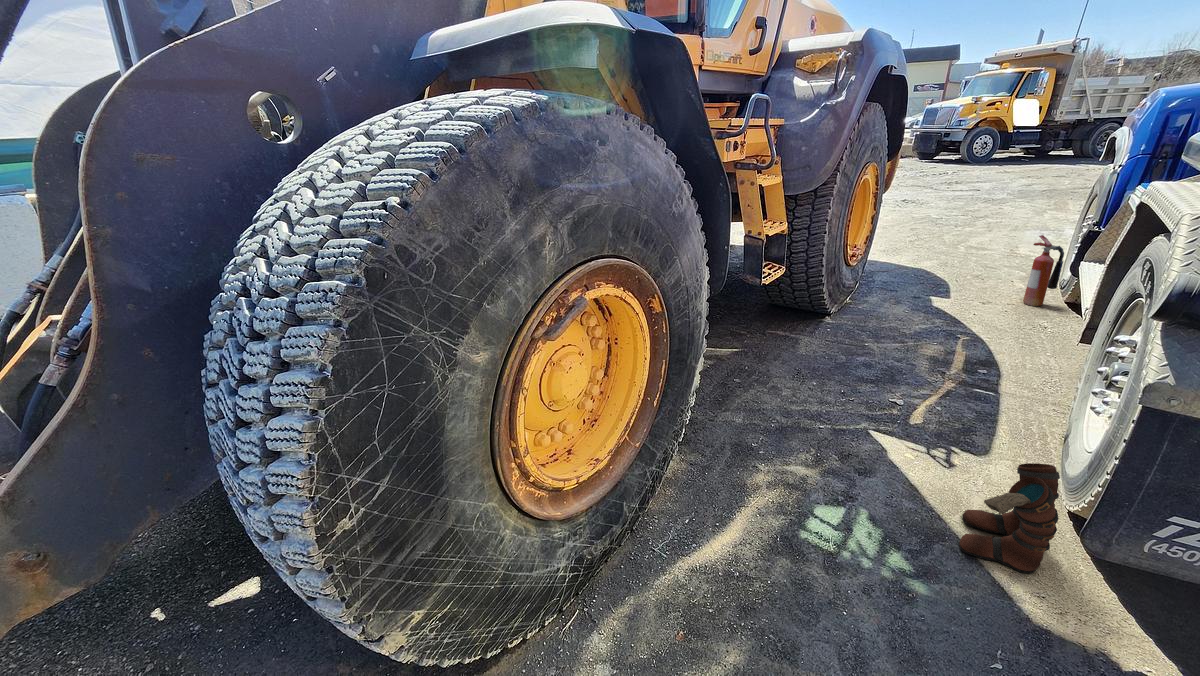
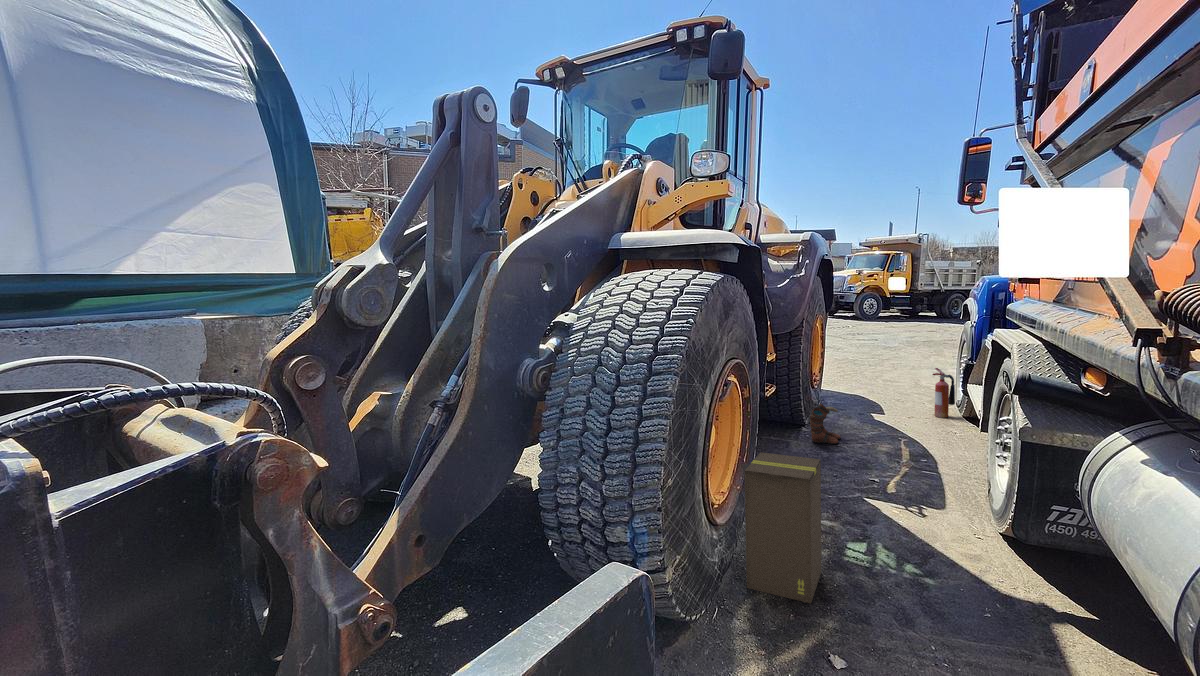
cardboard box: none [631,374,771,616] -> present [745,452,821,604]
boots: present [959,463,1060,573] -> present [809,403,841,444]

